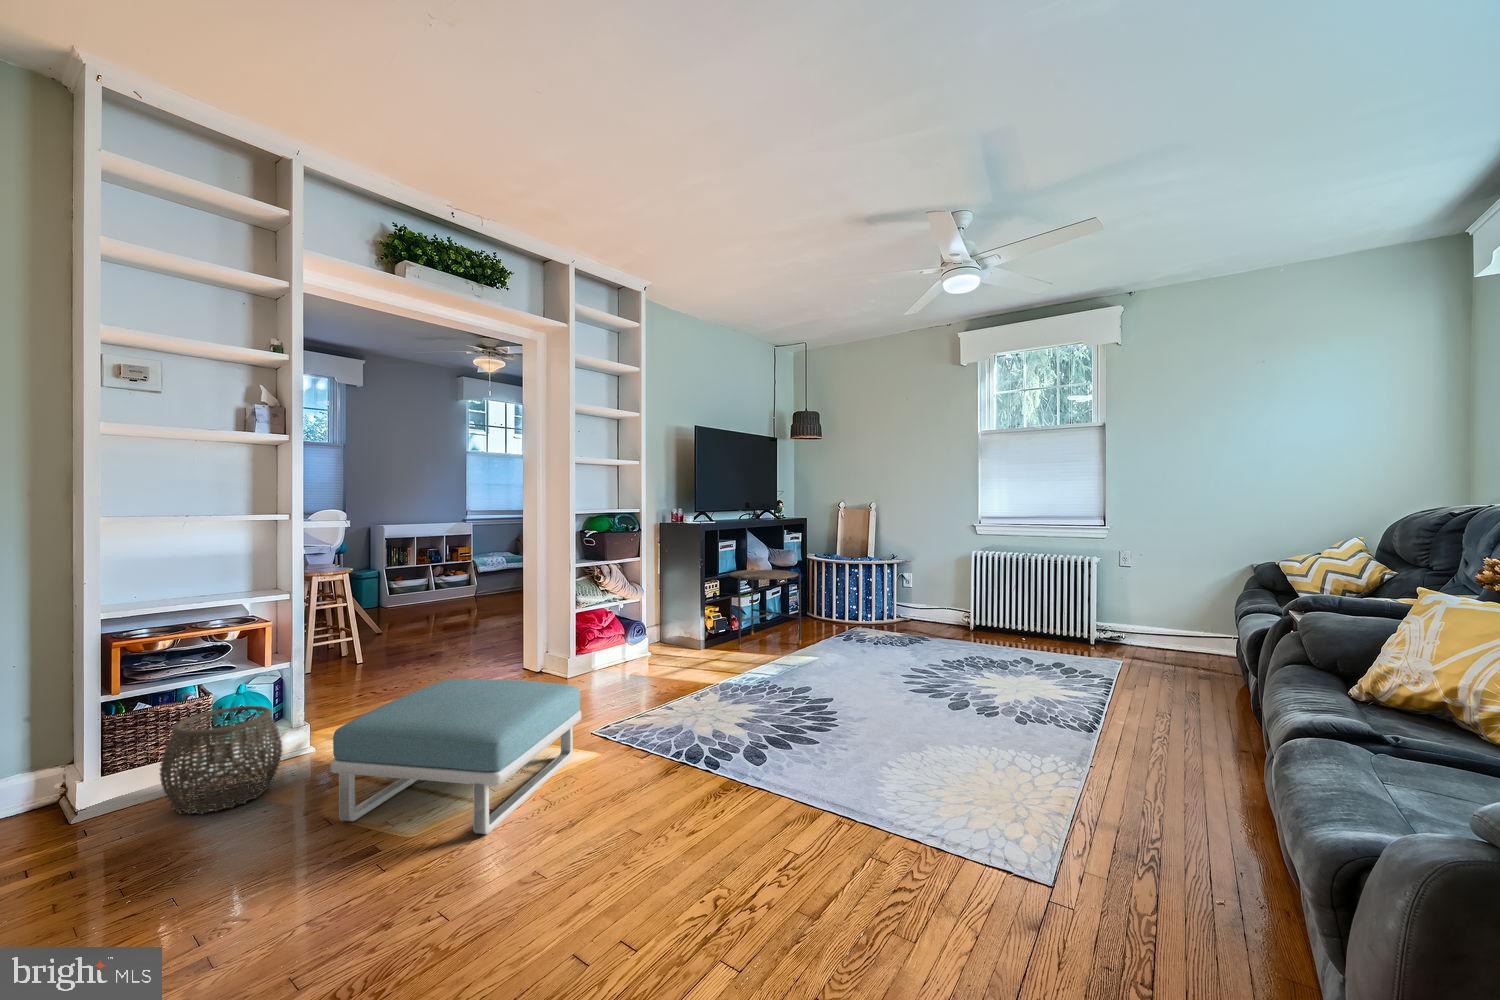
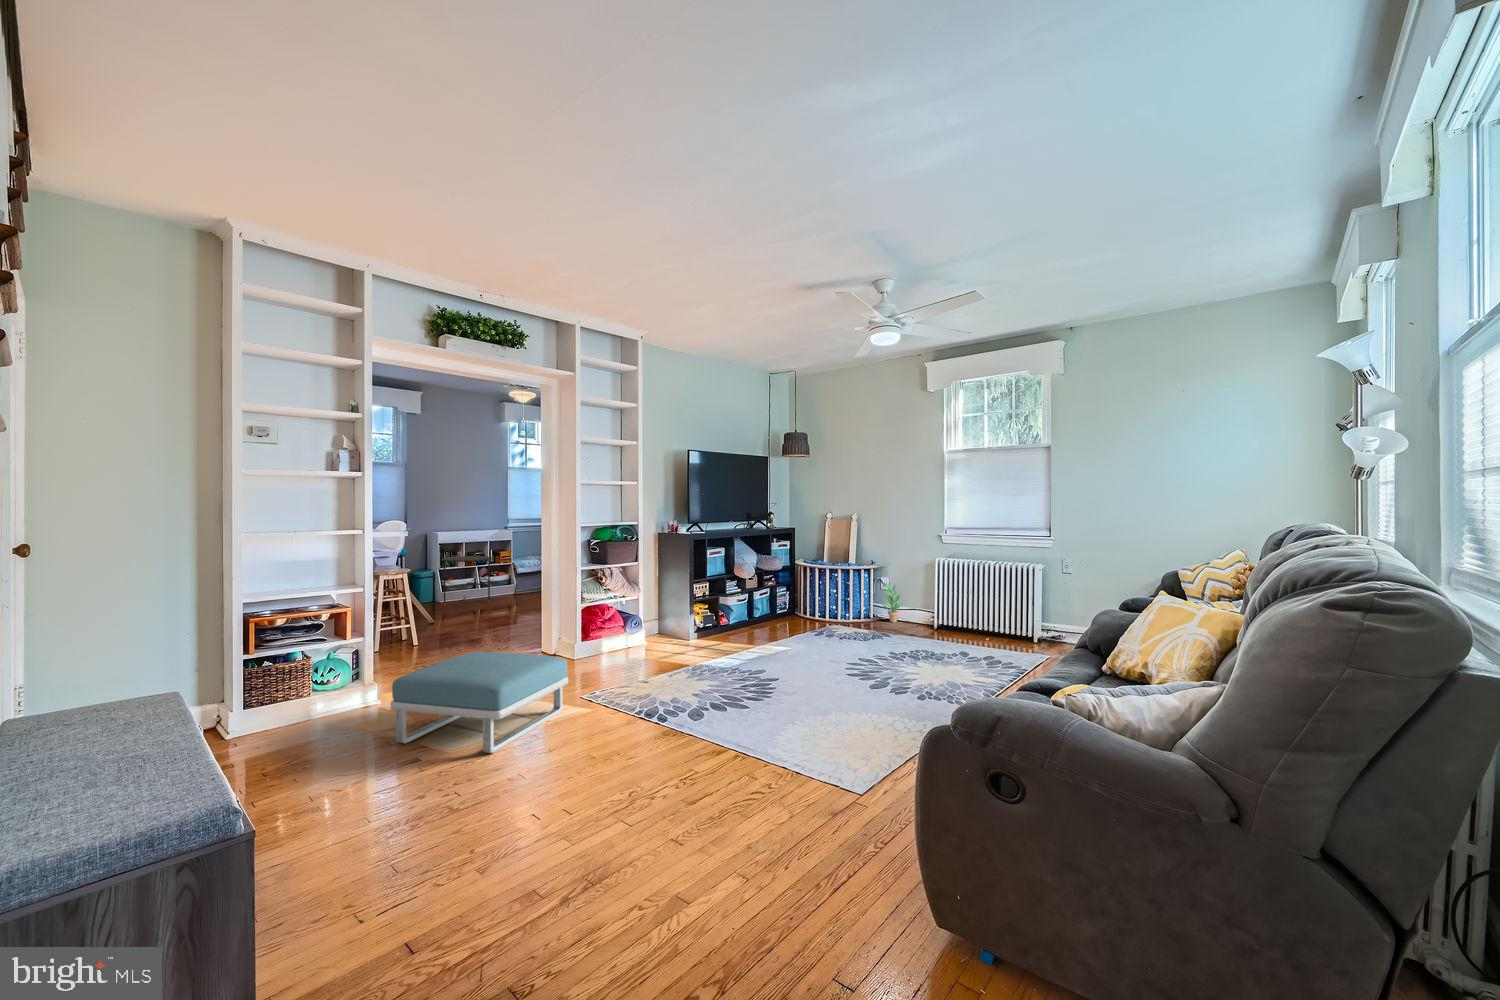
side table: present [729,569,801,649] -> present [442,556,490,606]
potted plant: none [906,578,931,623] -> present [882,583,902,623]
woven basket: present [160,706,282,815] -> none [280,666,359,737]

